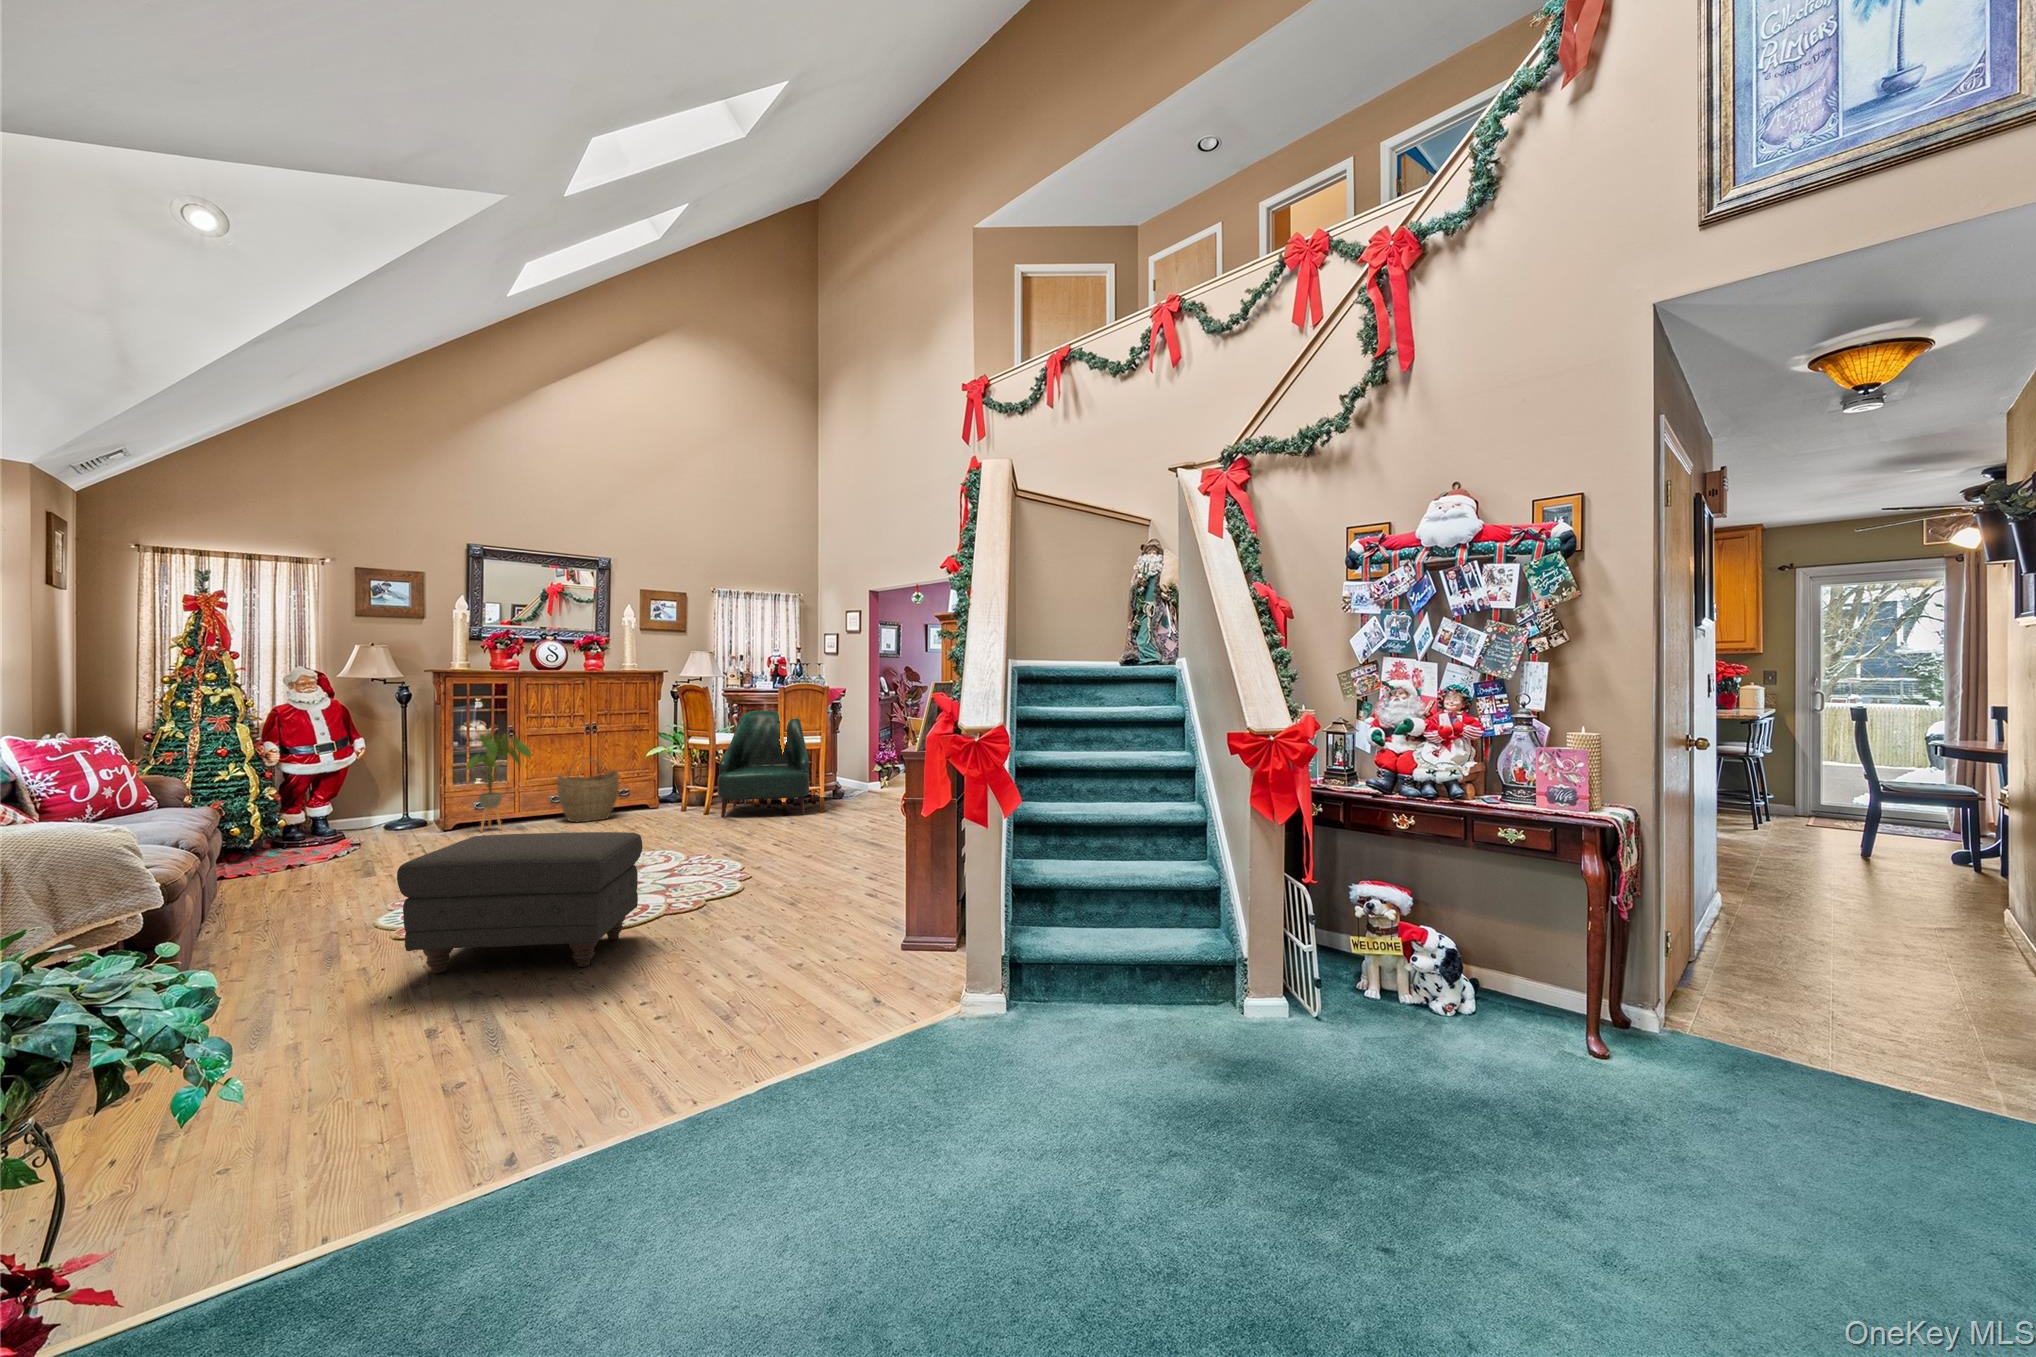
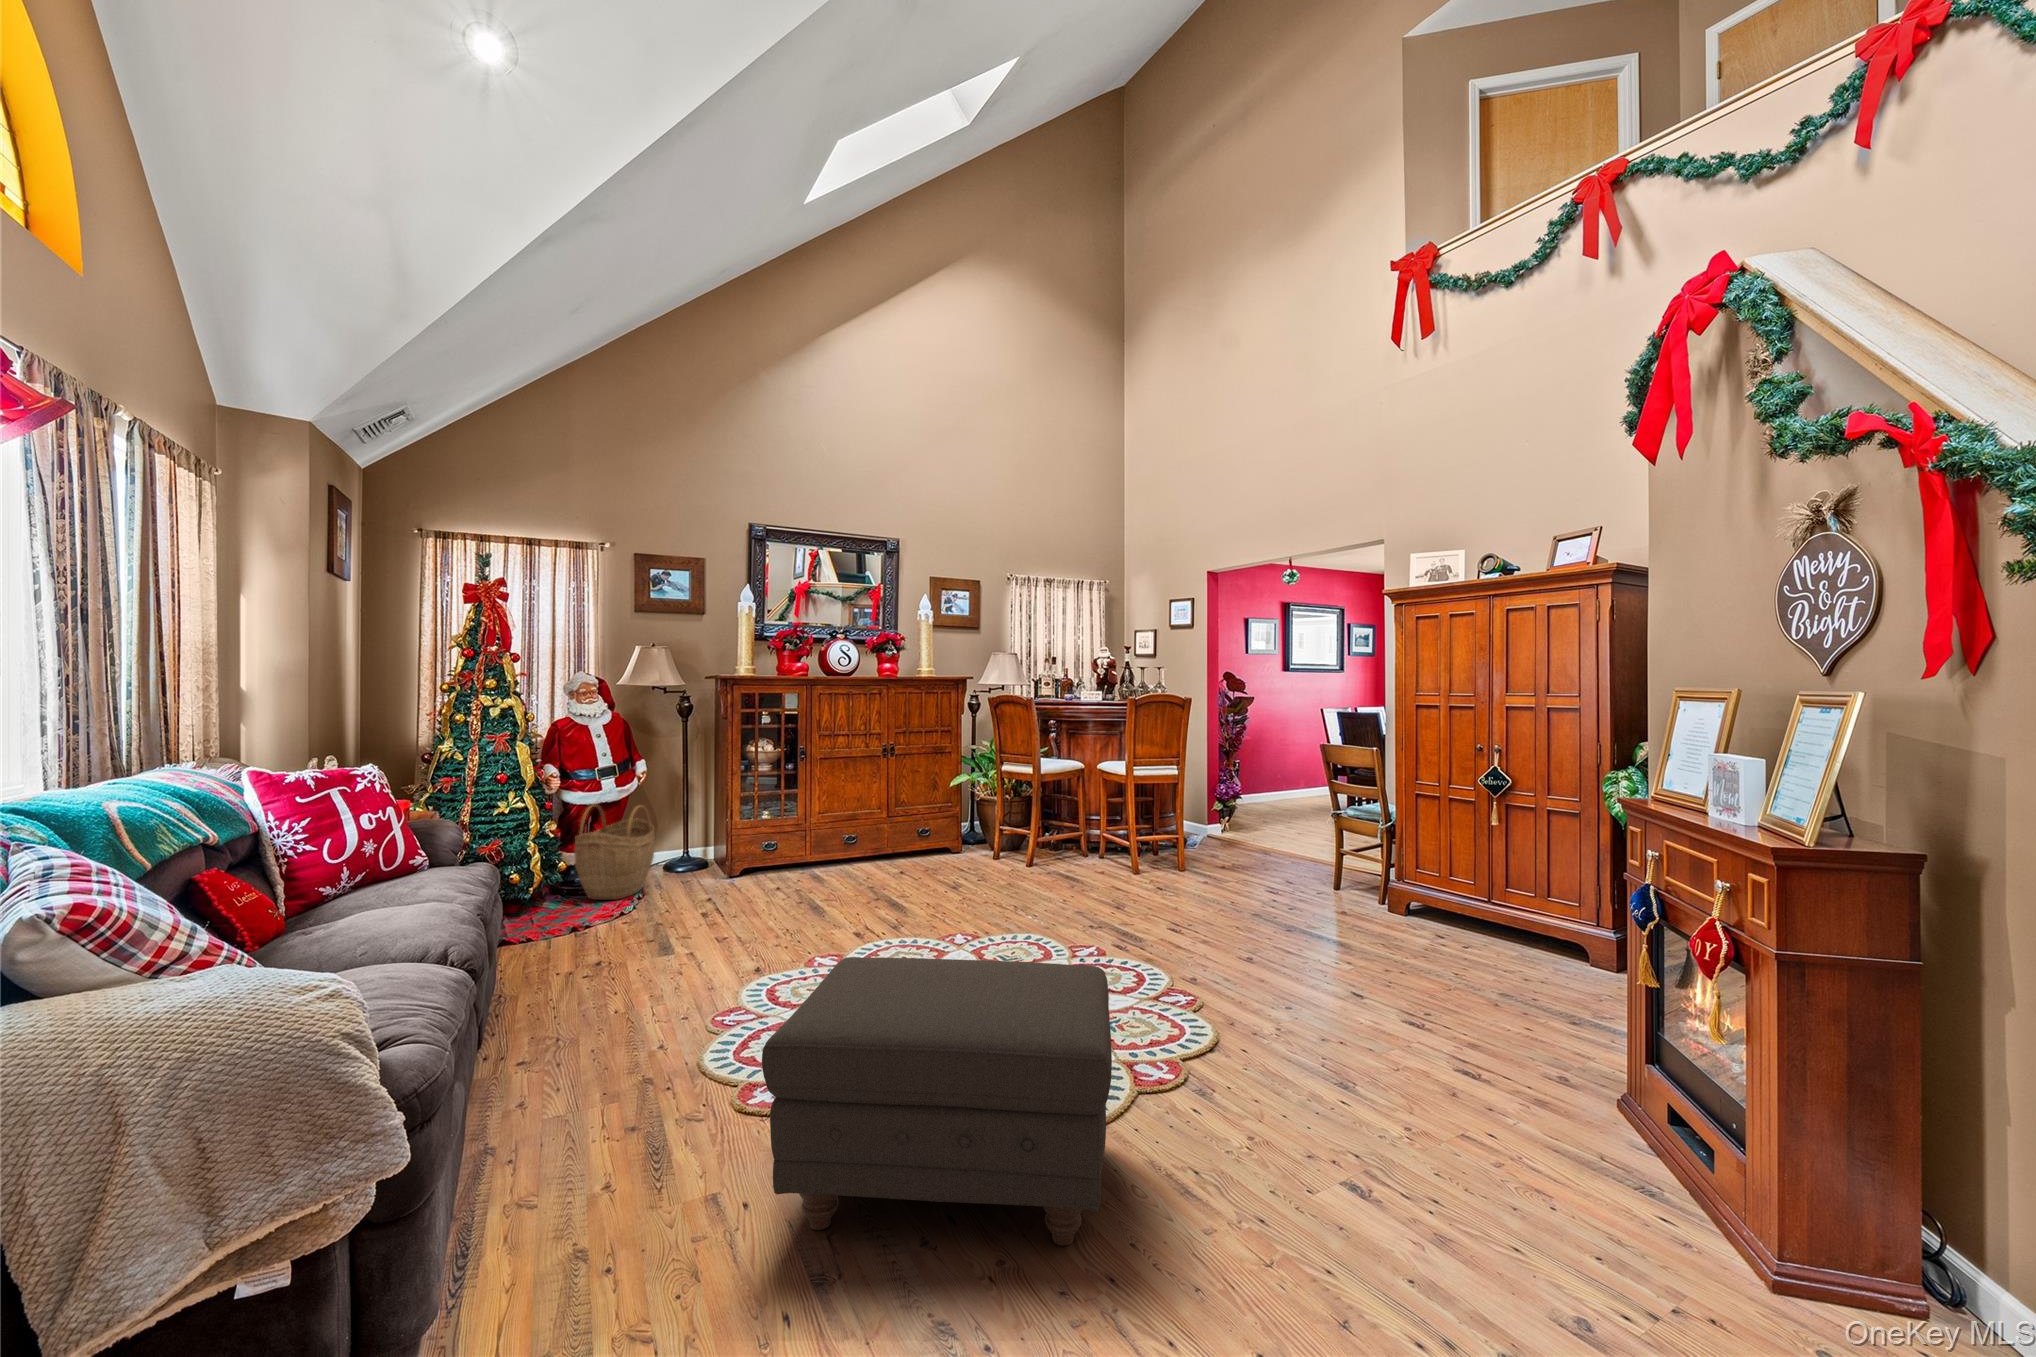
armchair: present [718,710,809,818] -> none [1049,729,1165,873]
house plant: present [467,734,531,831] -> none [759,756,832,880]
woven basket: present [557,758,619,822] -> present [574,804,655,900]

